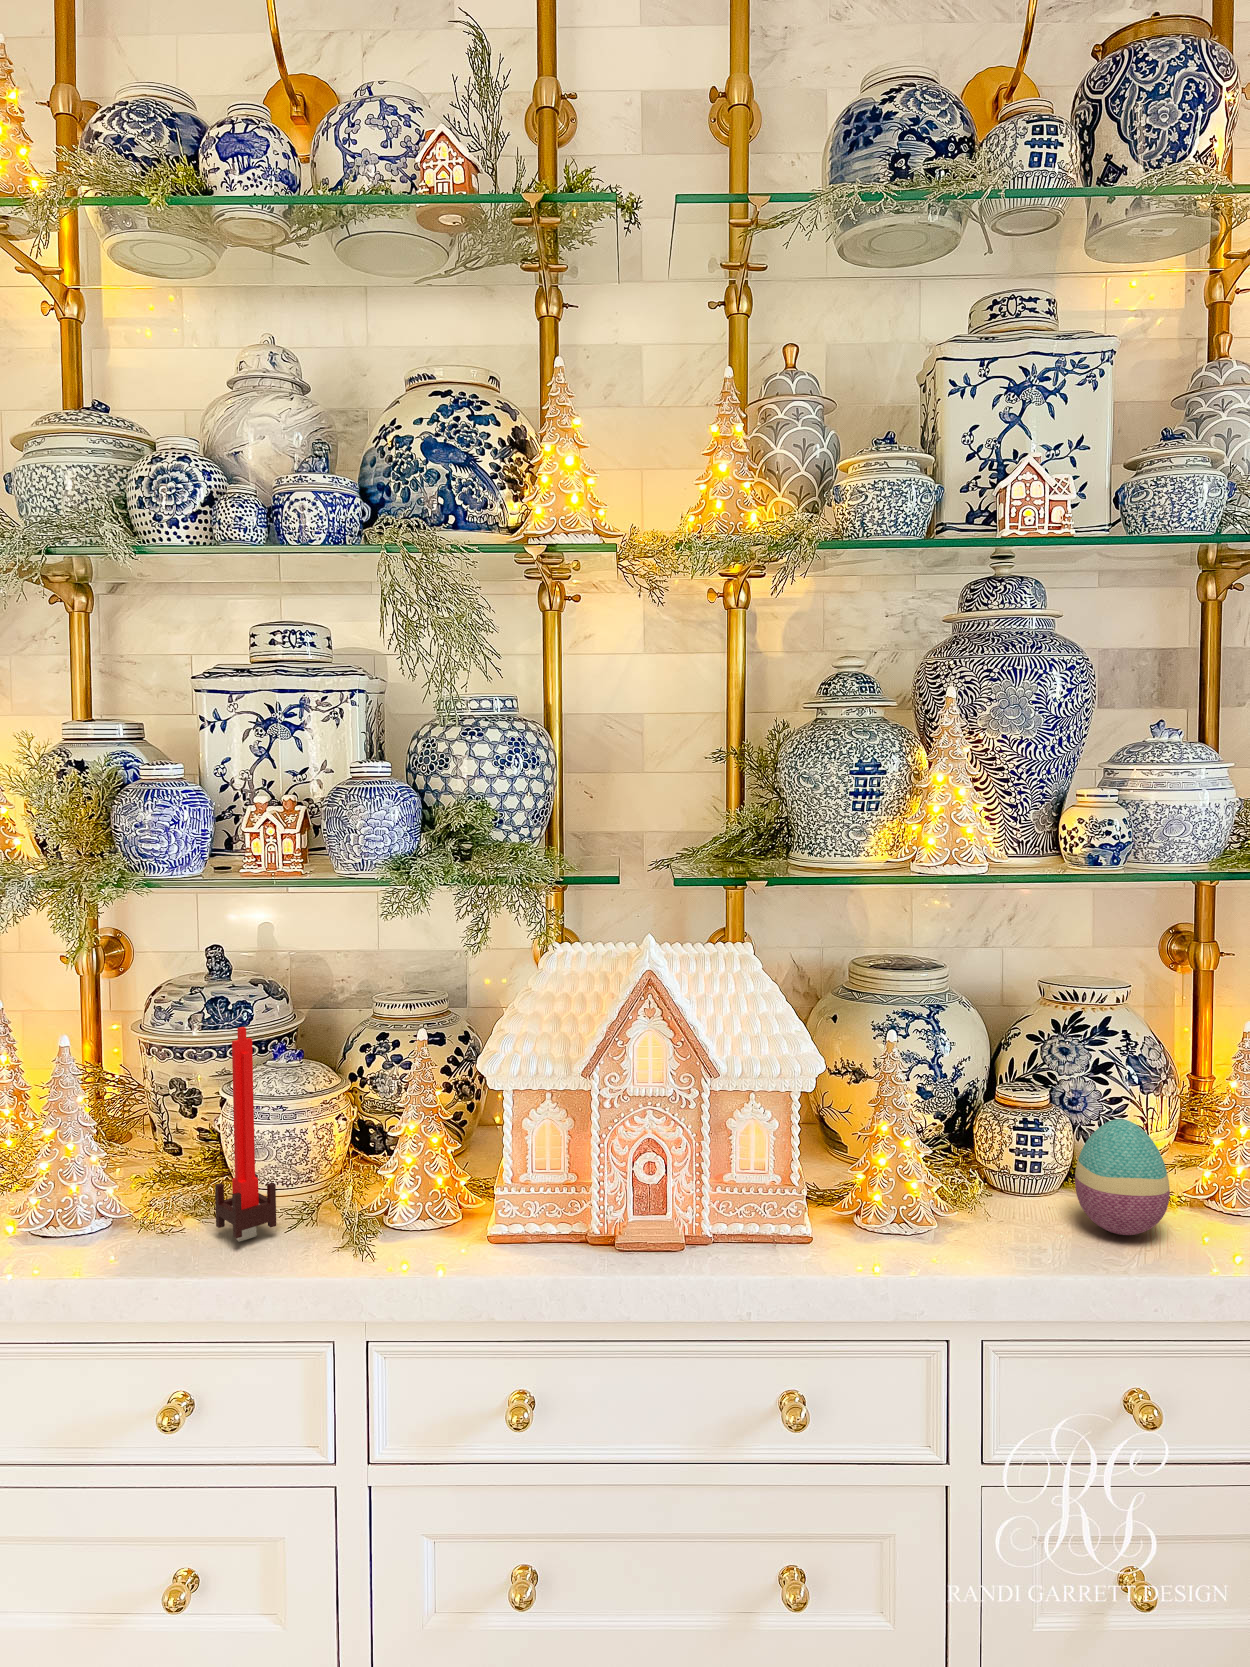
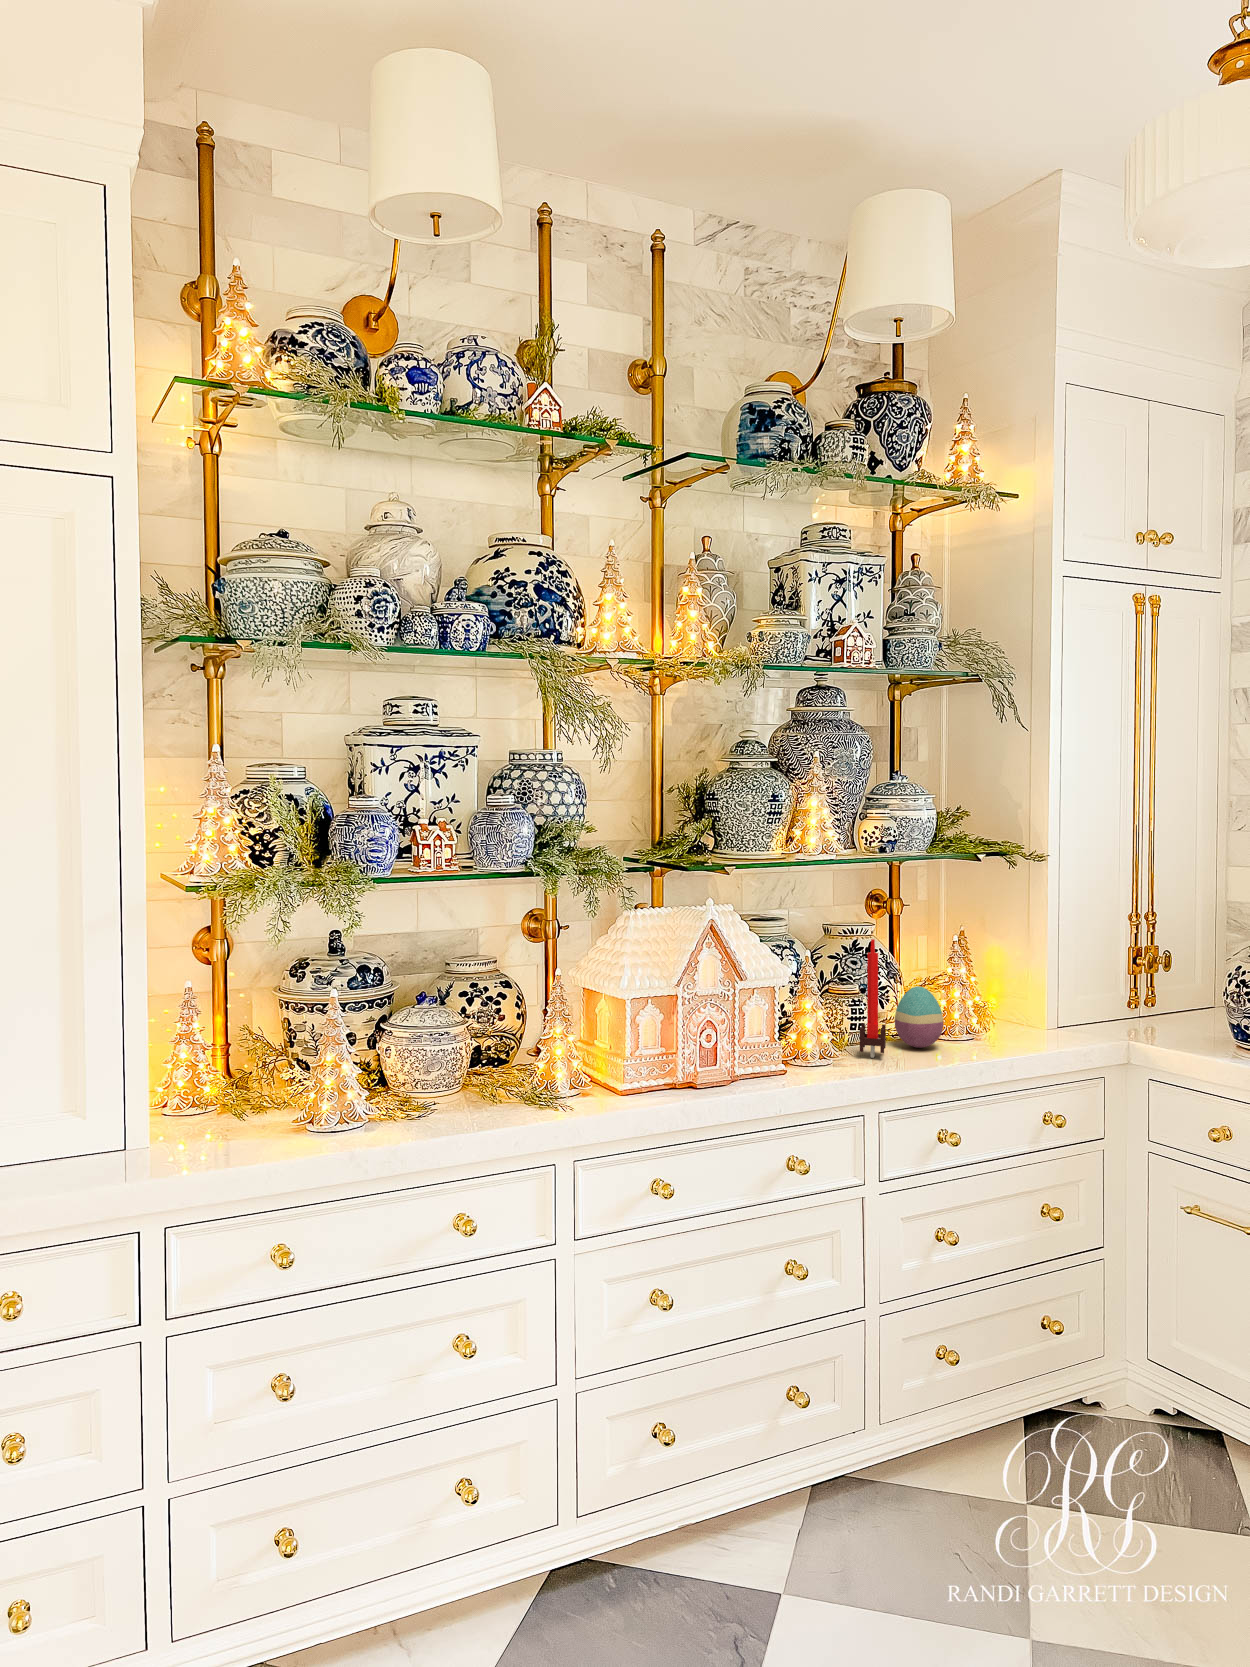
candle: present [215,1027,276,1242] -> present [860,939,886,1058]

